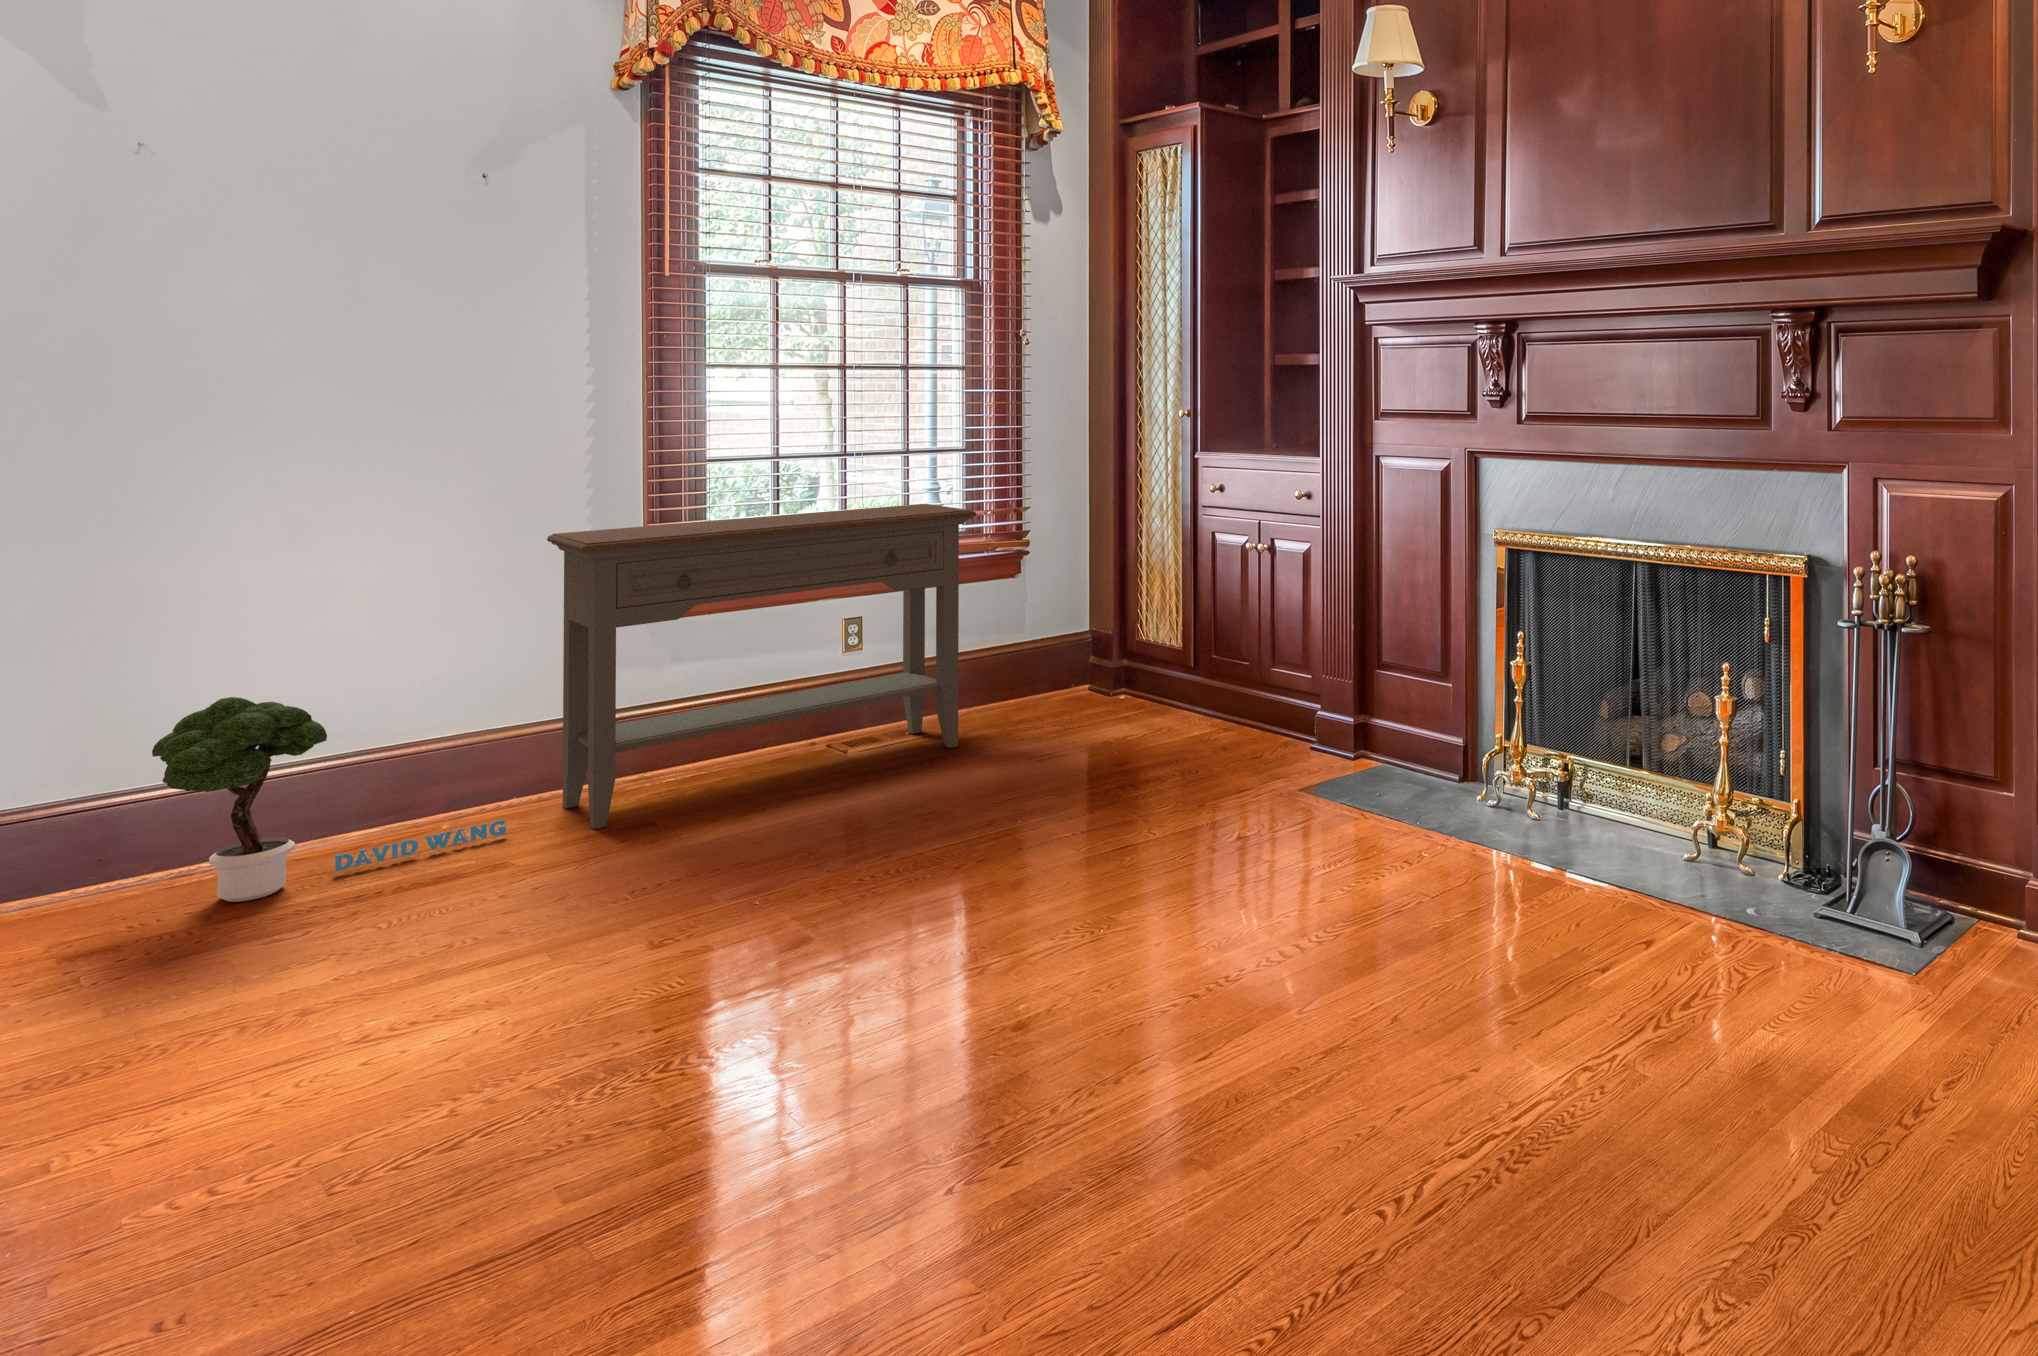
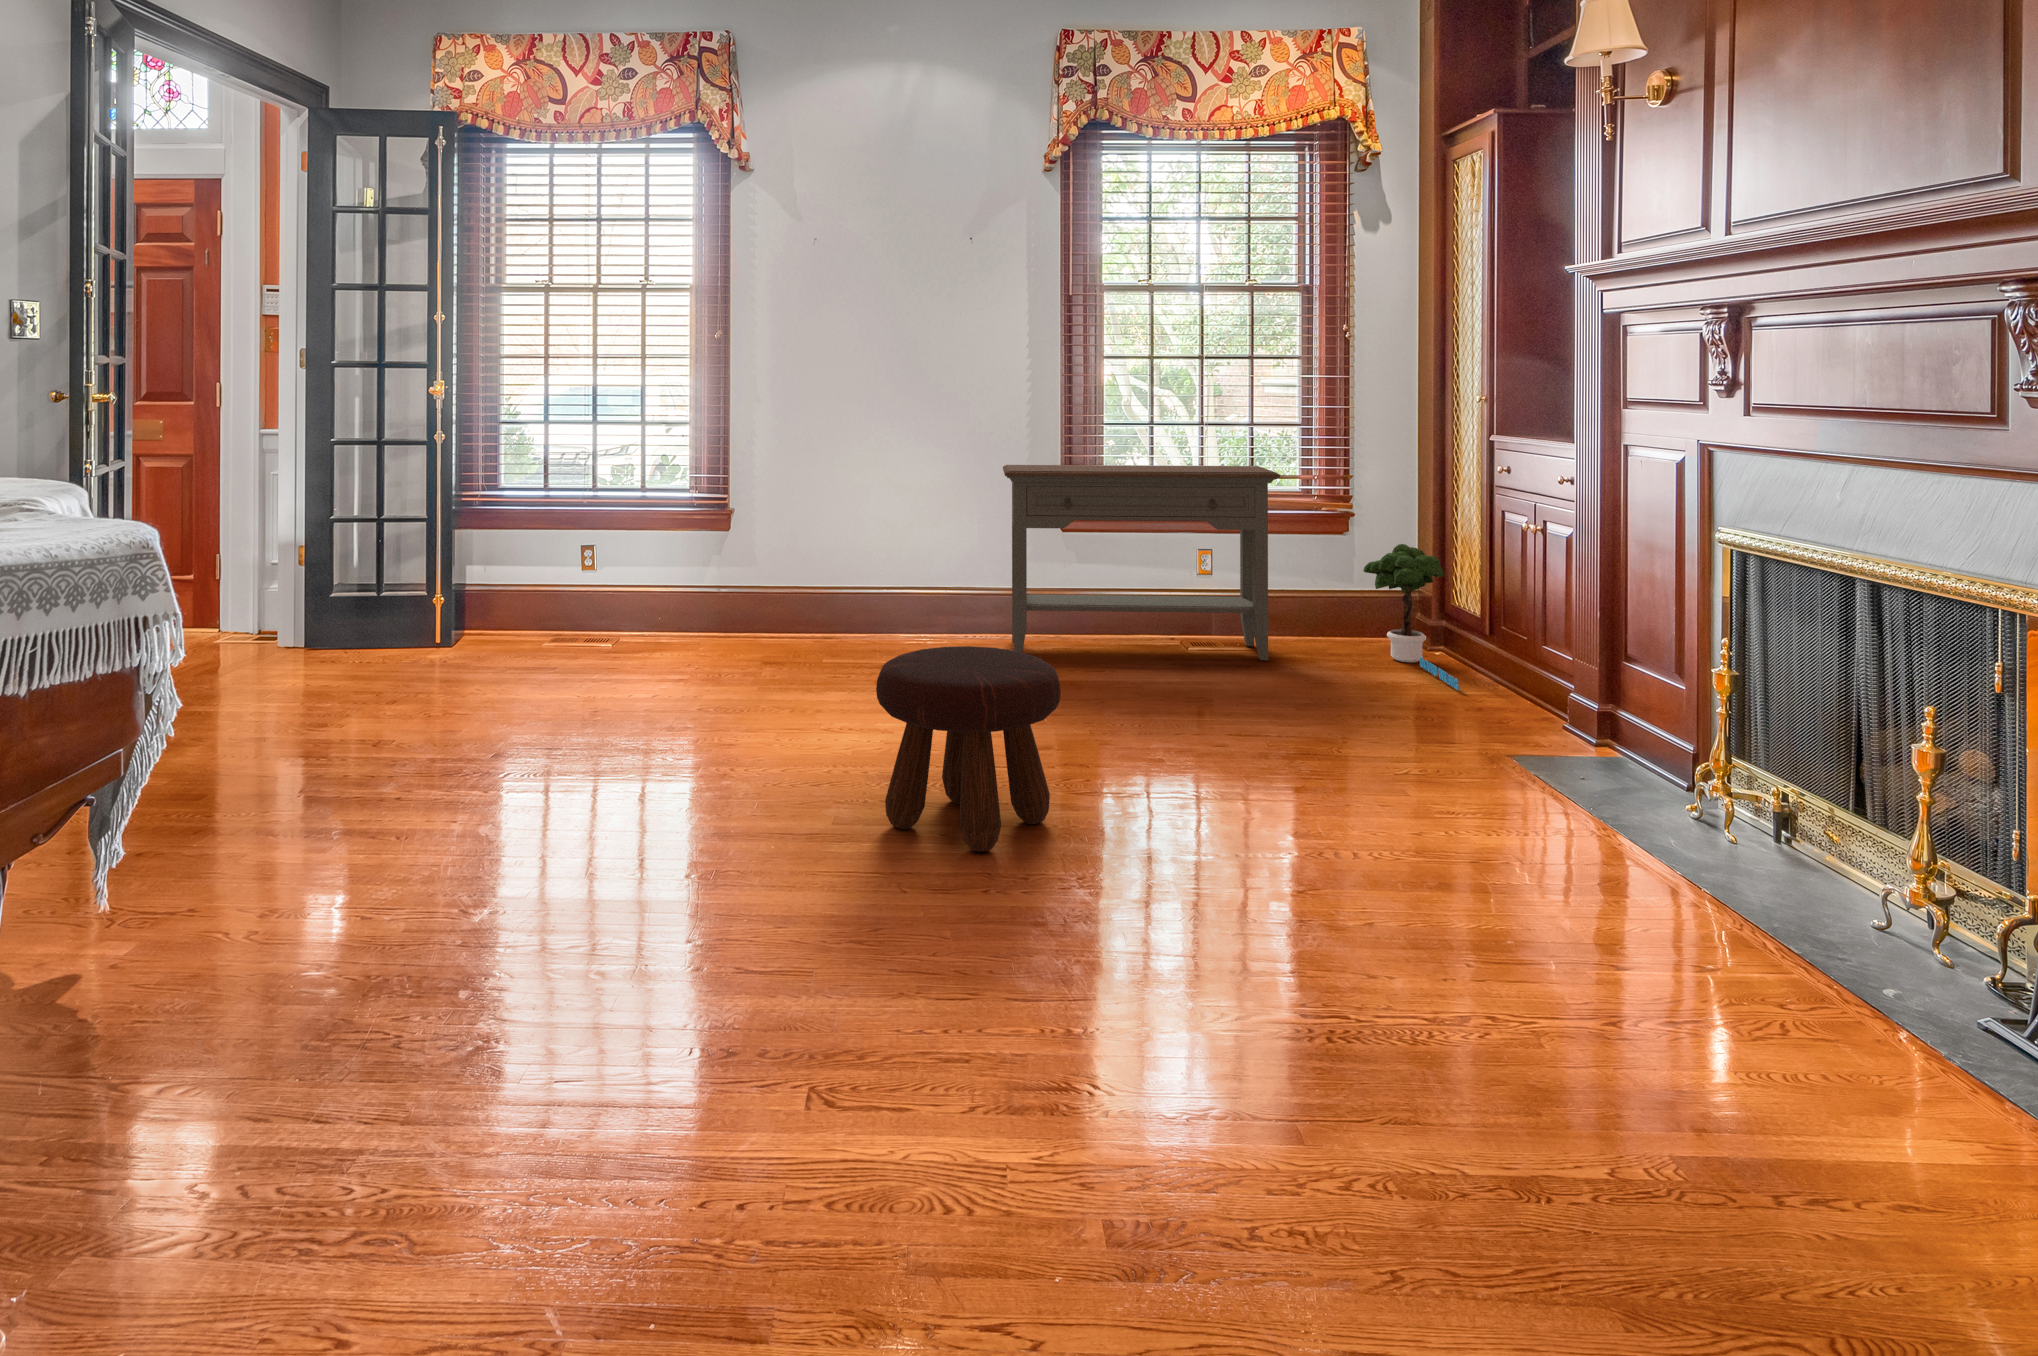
potted tree: present [152,697,506,902] -> present [1363,544,1459,690]
footstool: none [636,820,965,1180] -> present [876,646,1060,851]

